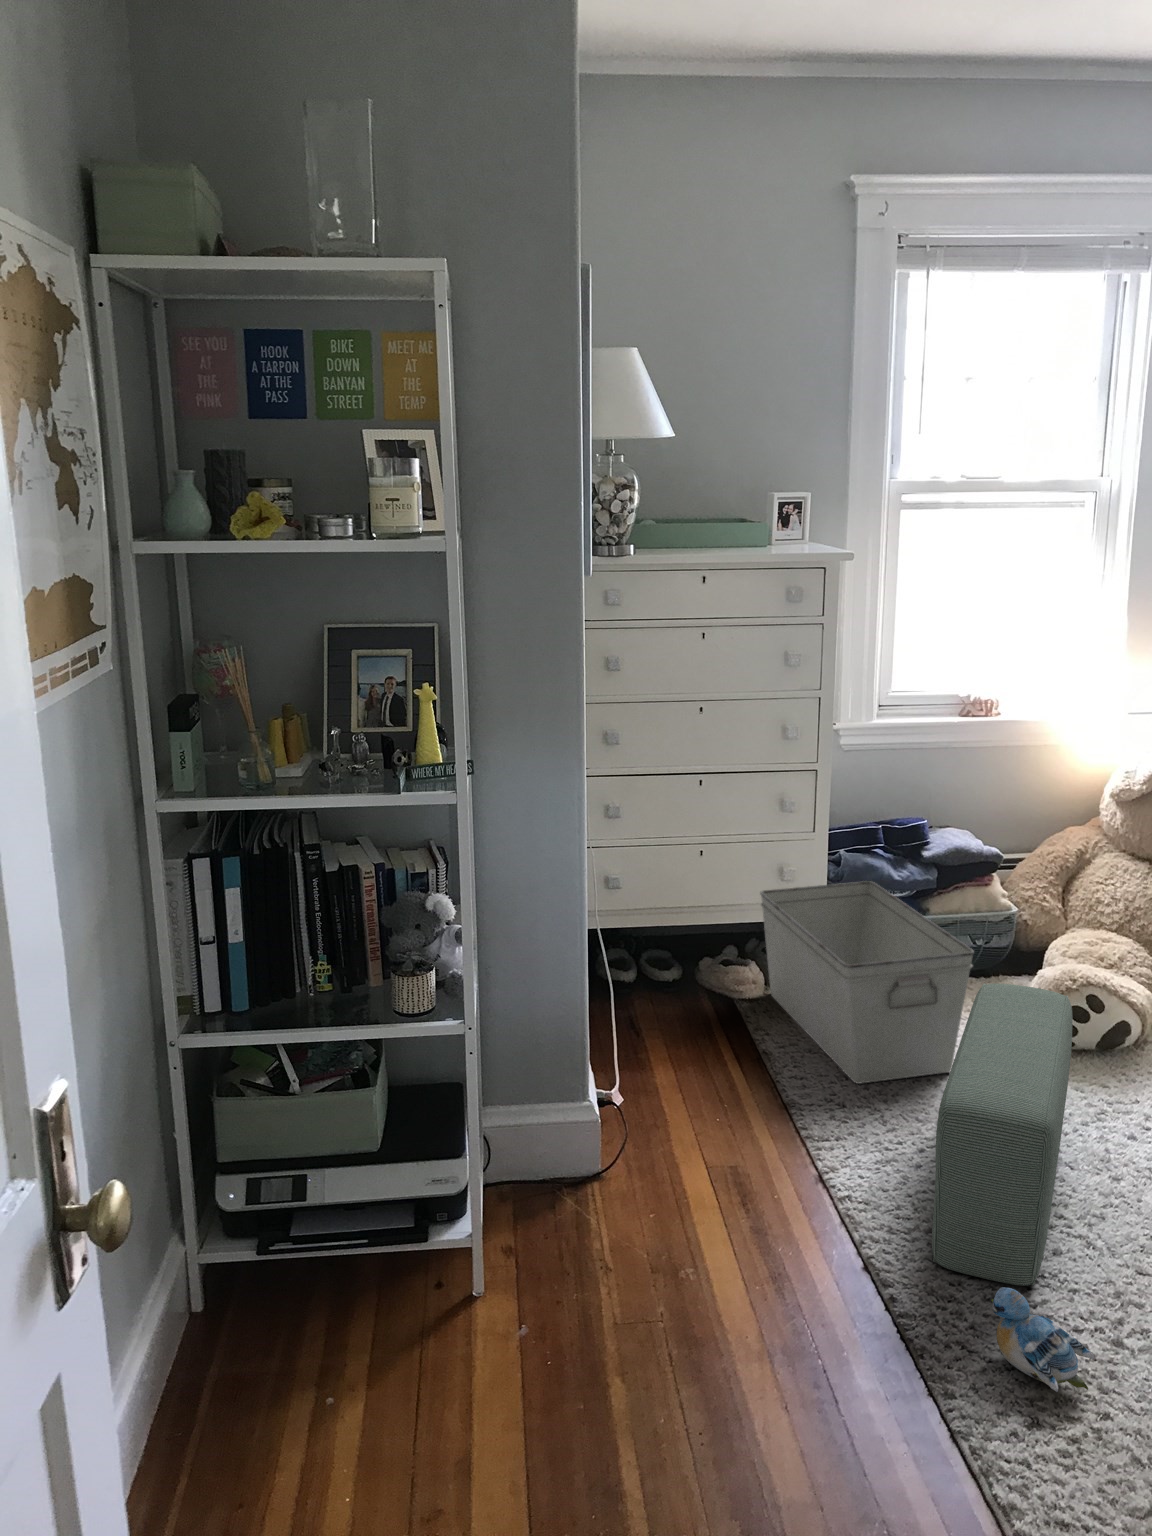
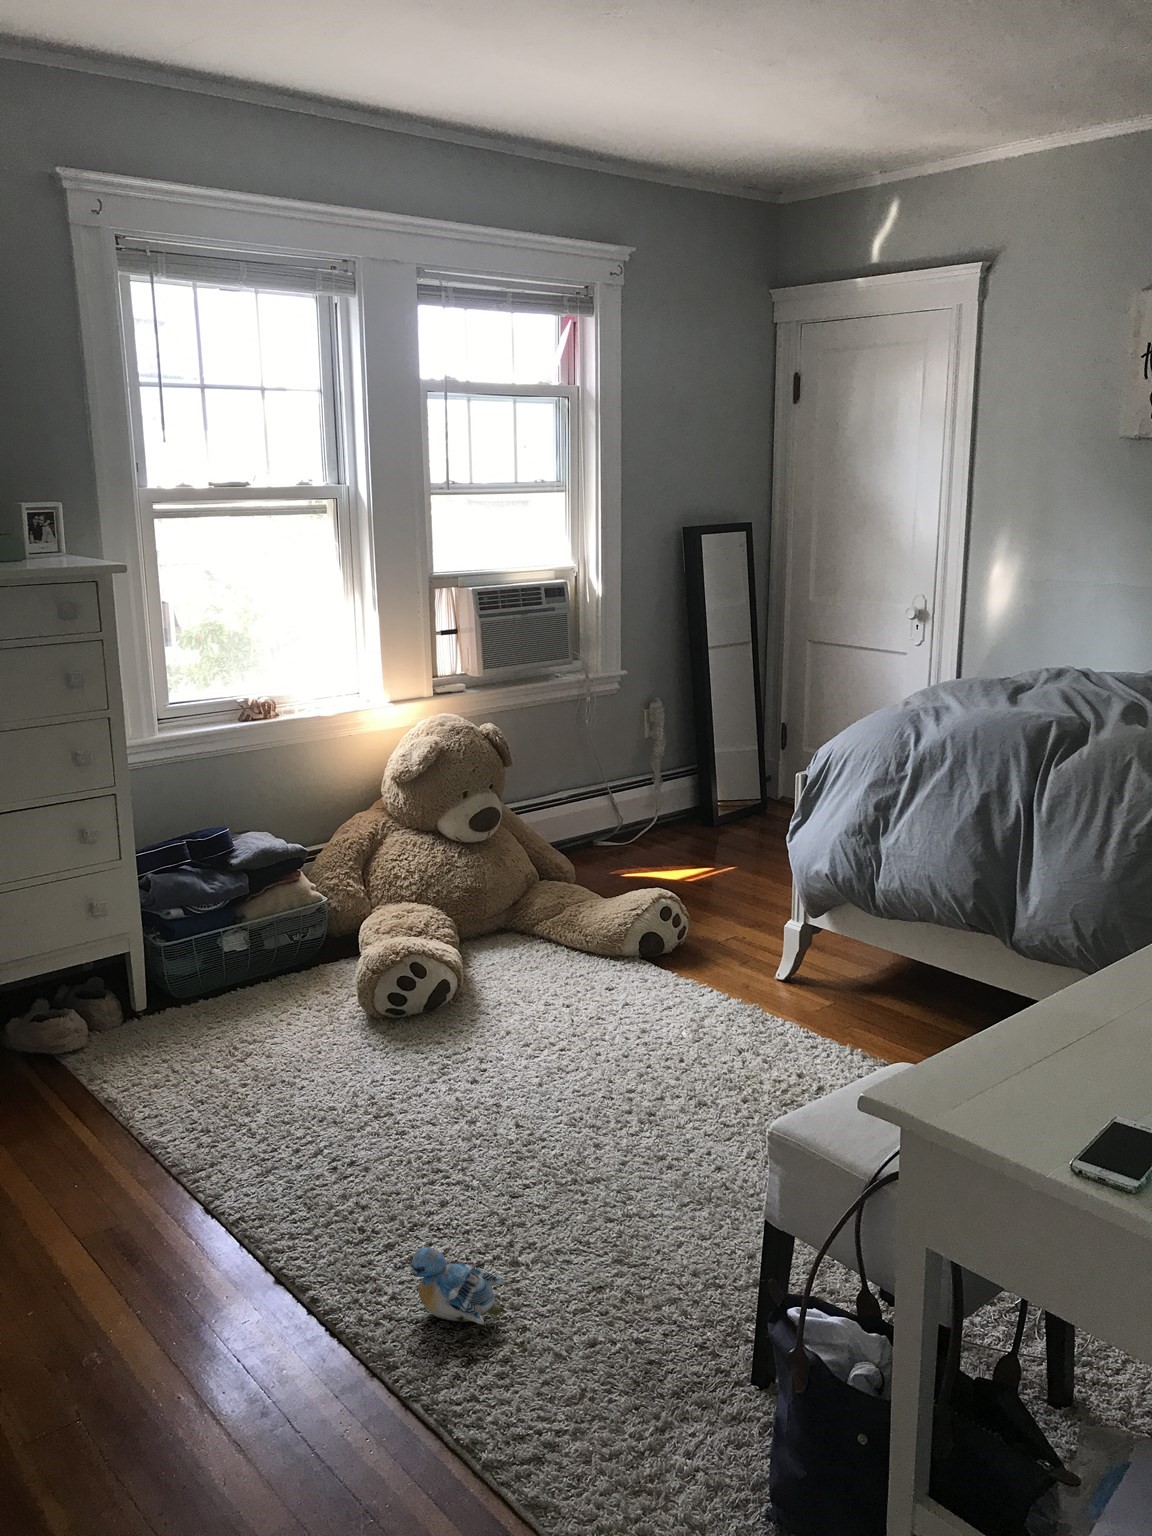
storage bin: present [760,881,974,1084] -> none [70,898,309,1105]
pouf: present [932,983,1072,1286] -> none [324,967,436,1253]

